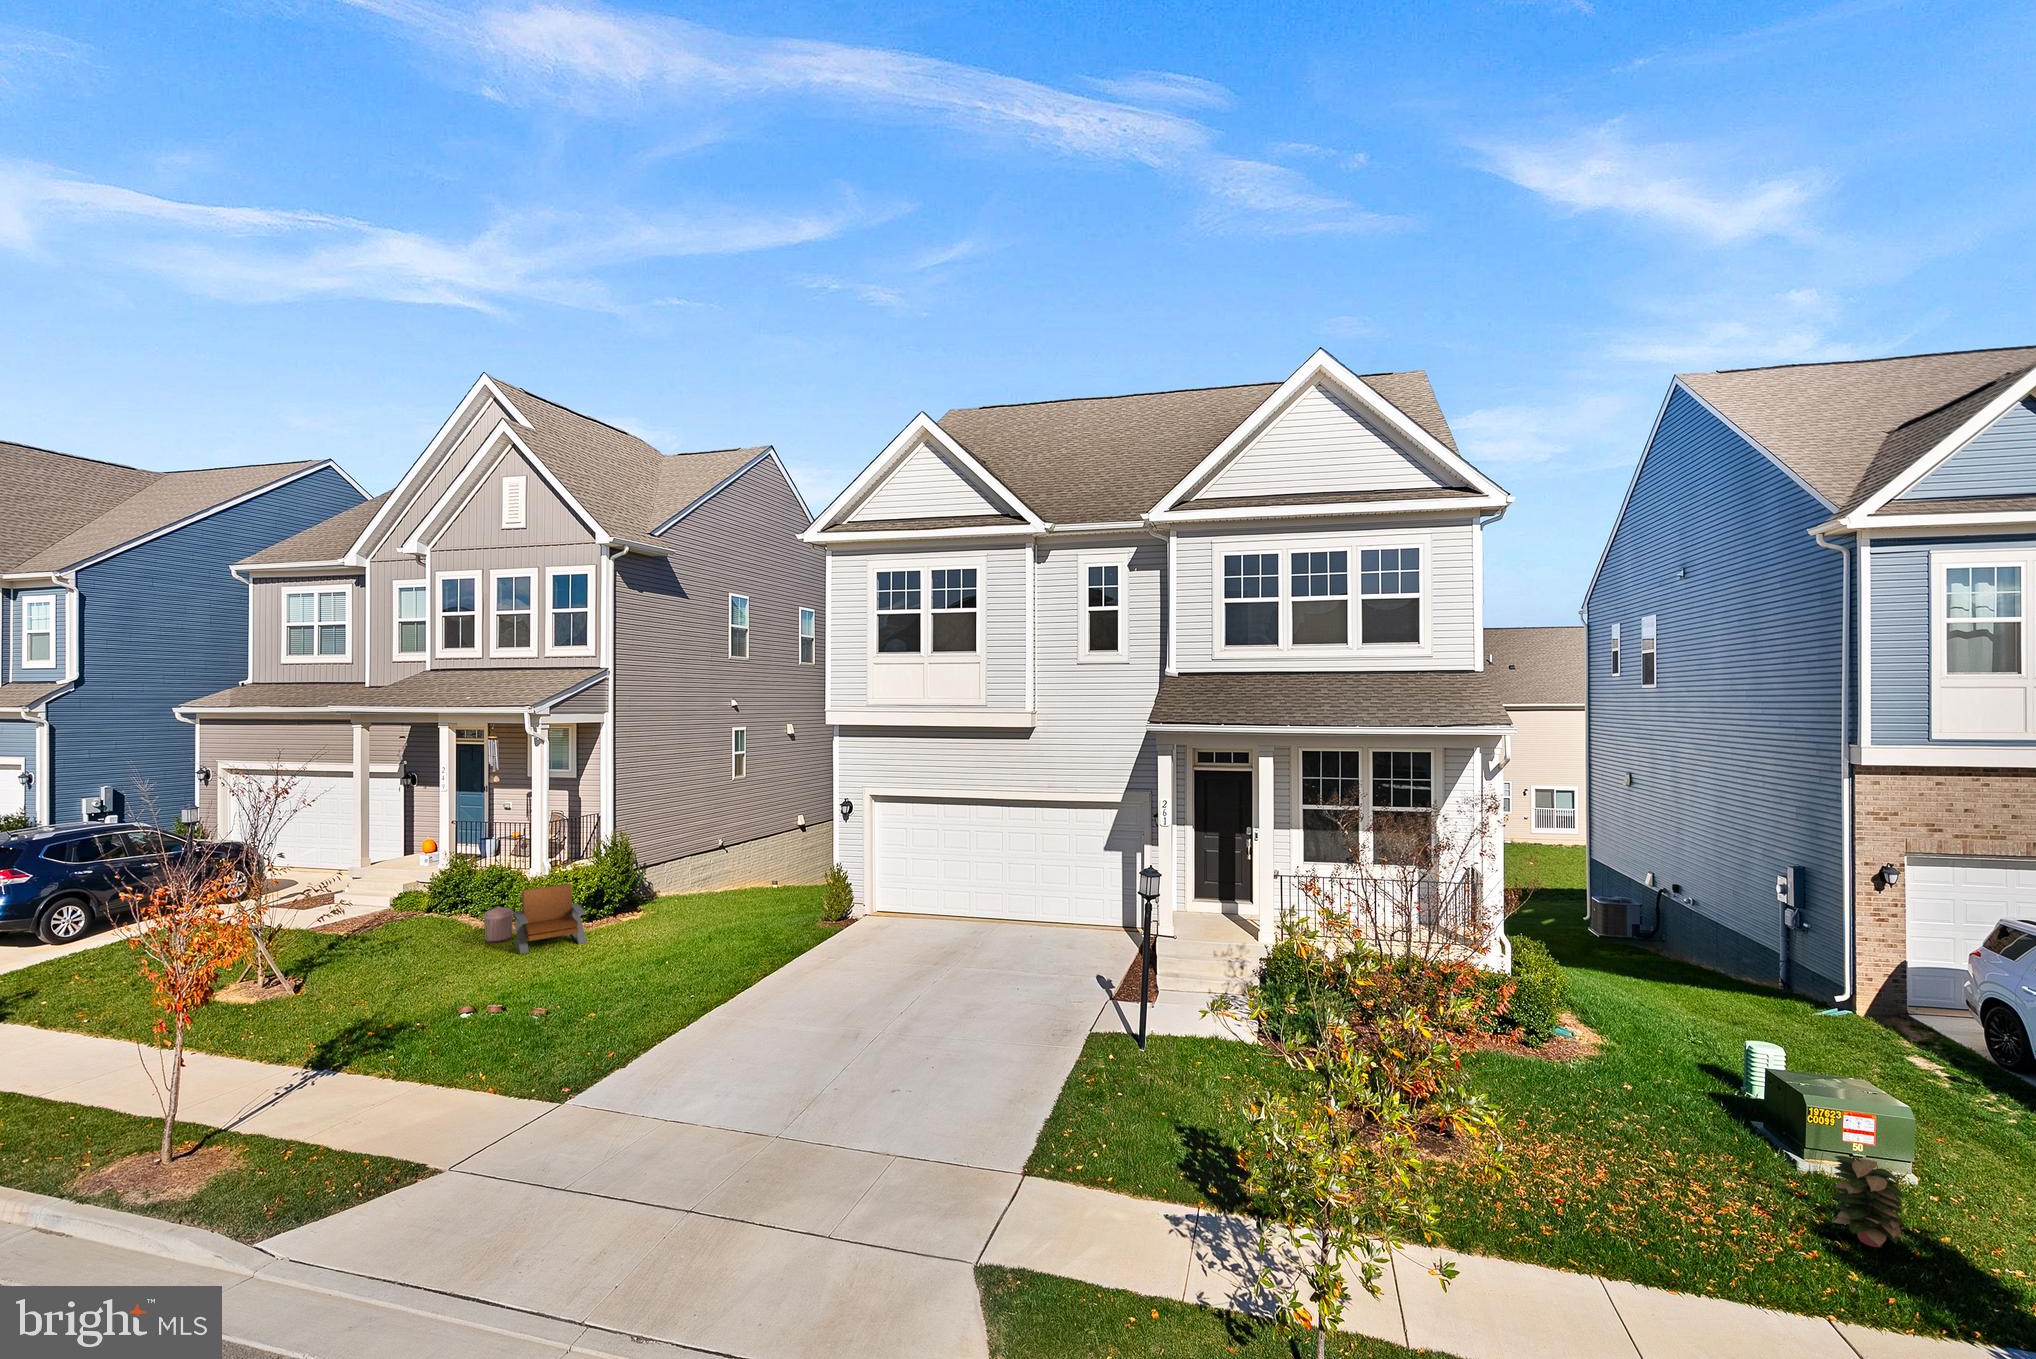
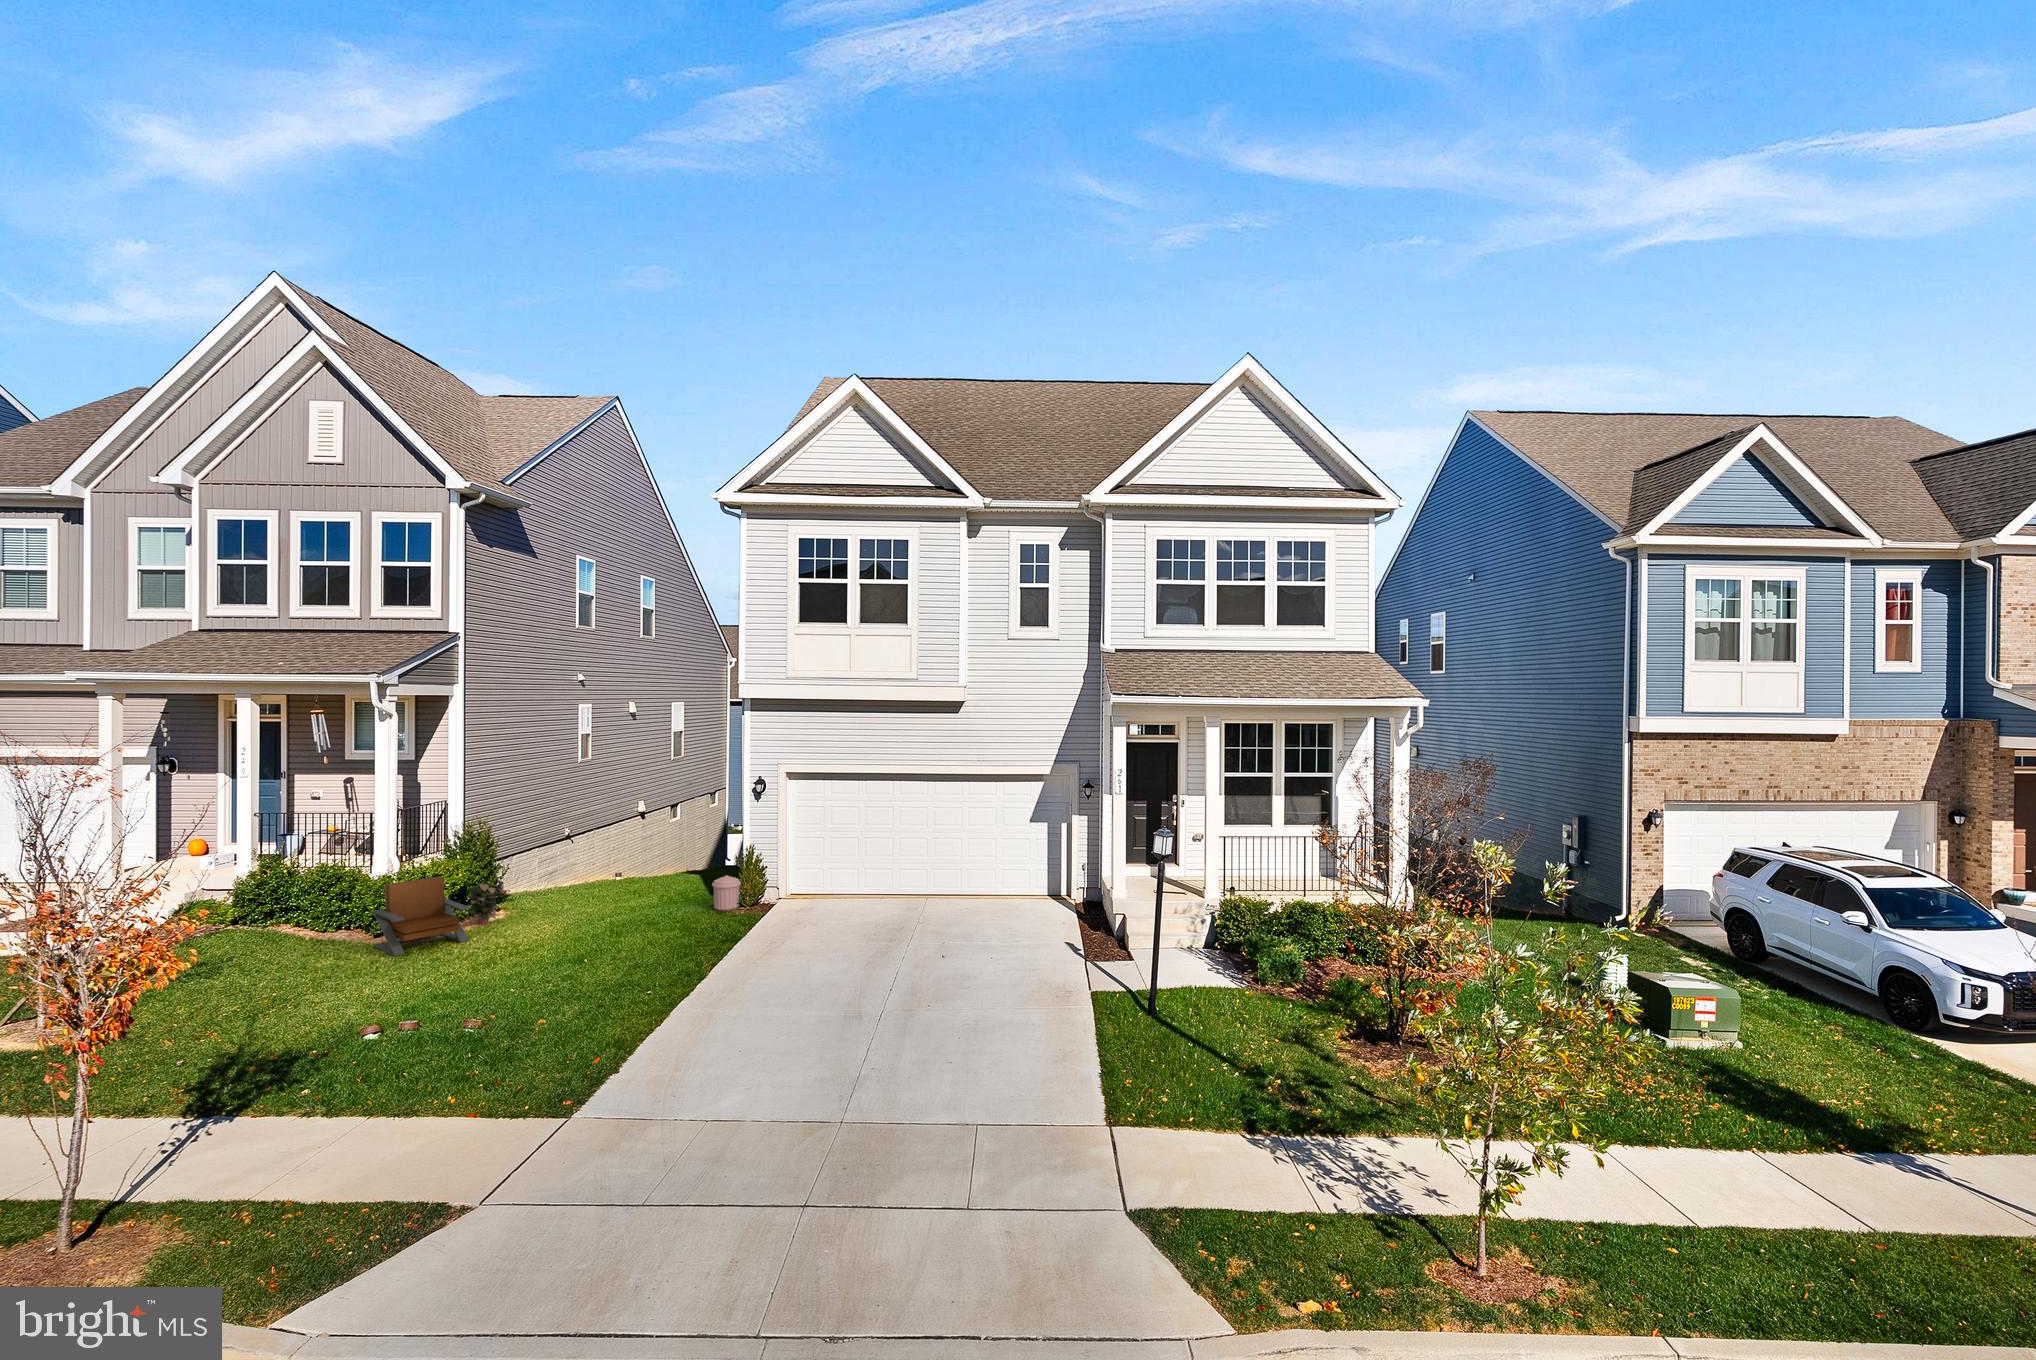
trash can: present [483,906,514,943] -> present [712,875,741,912]
decorative plant: present [1832,1156,1908,1247] -> present [467,883,497,924]

